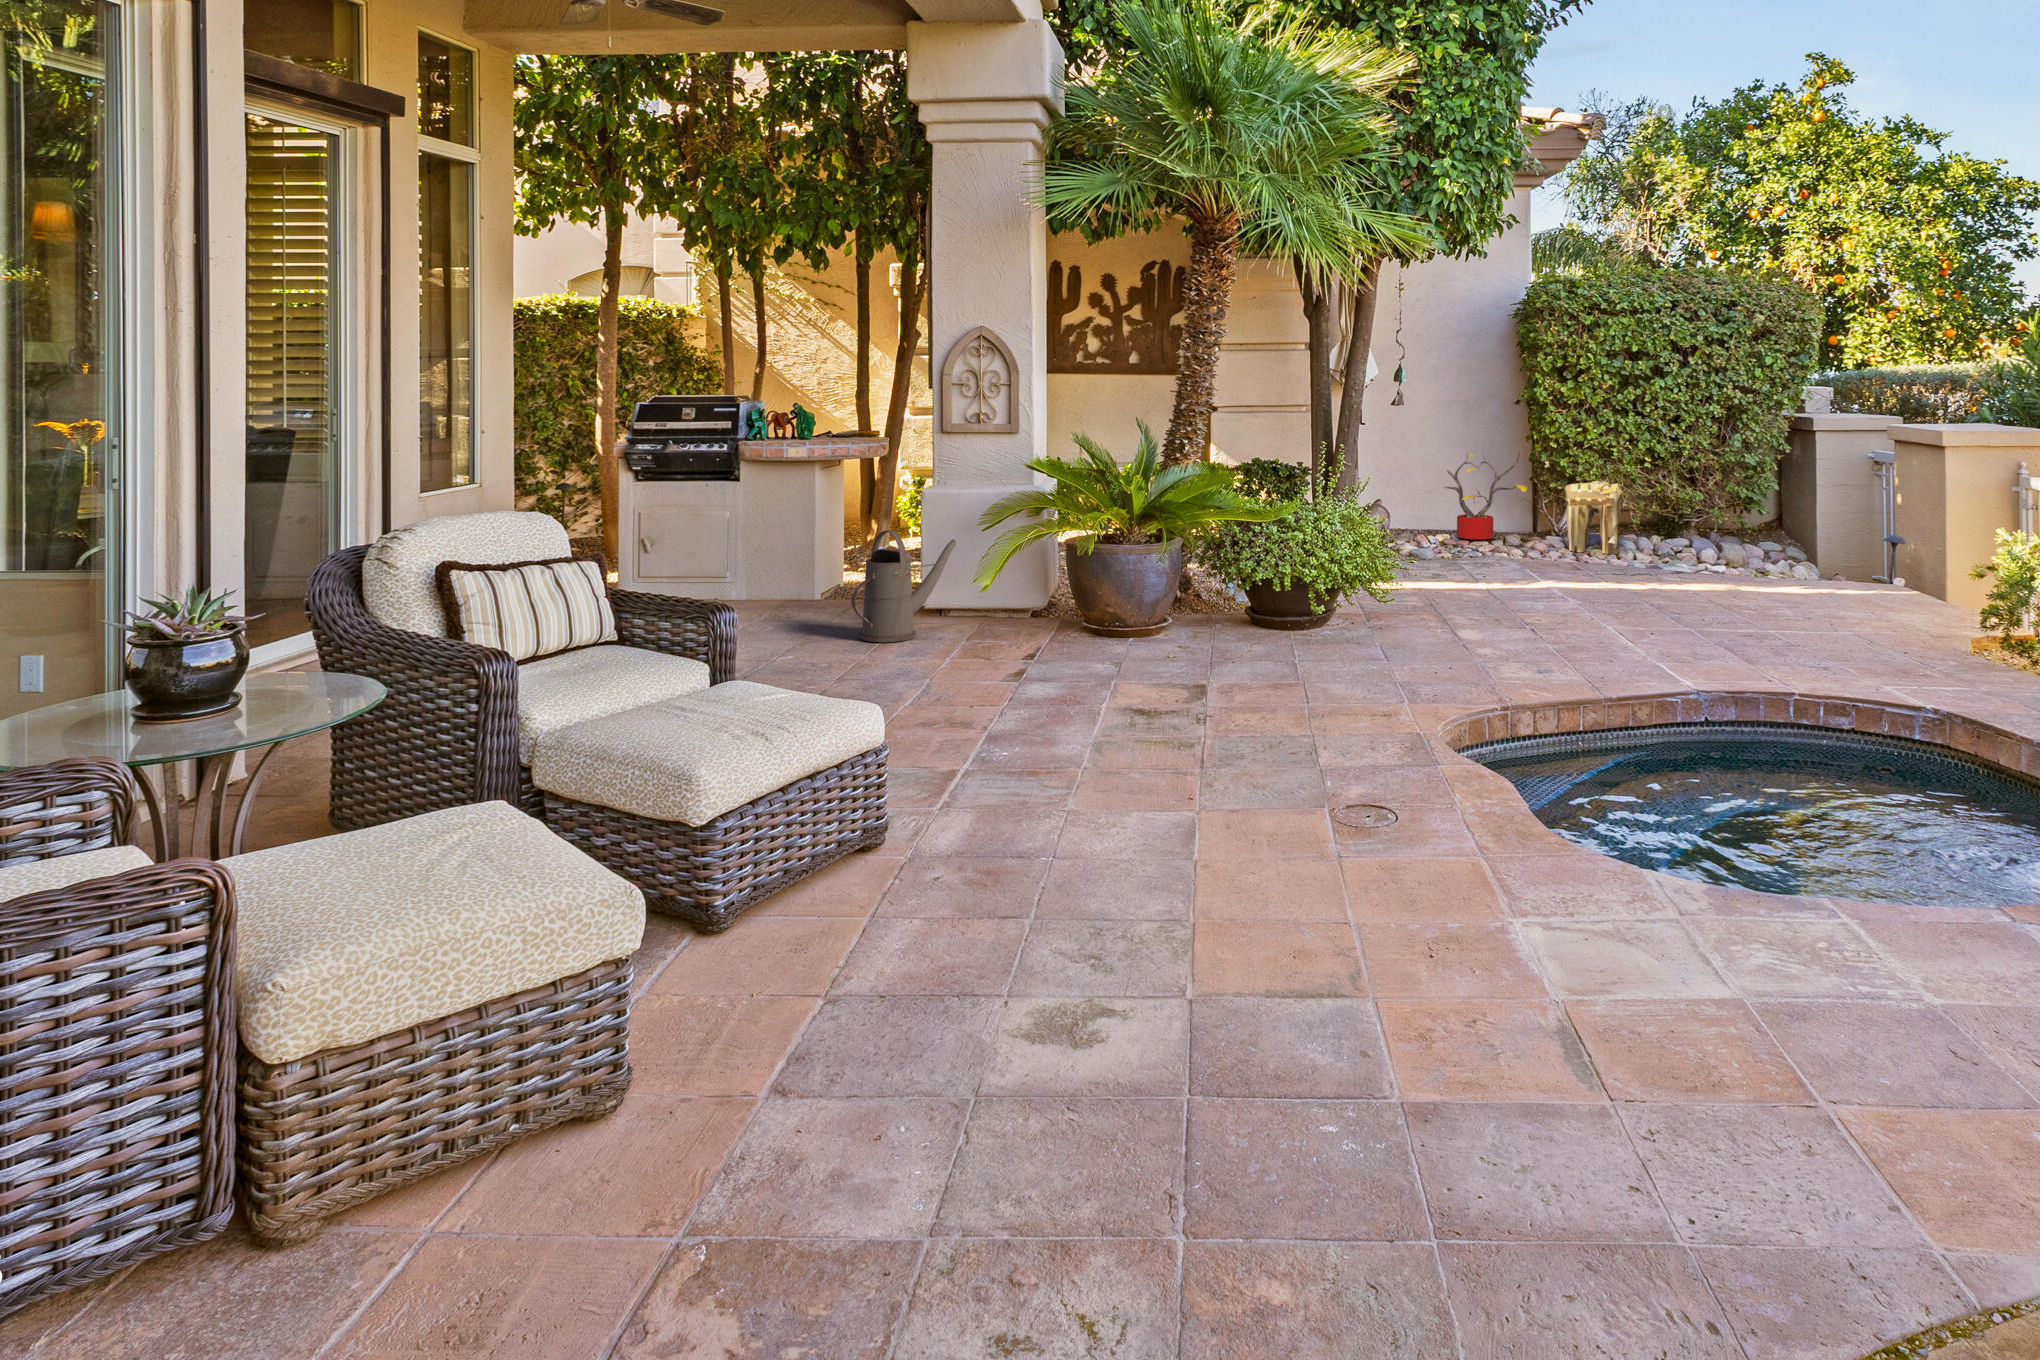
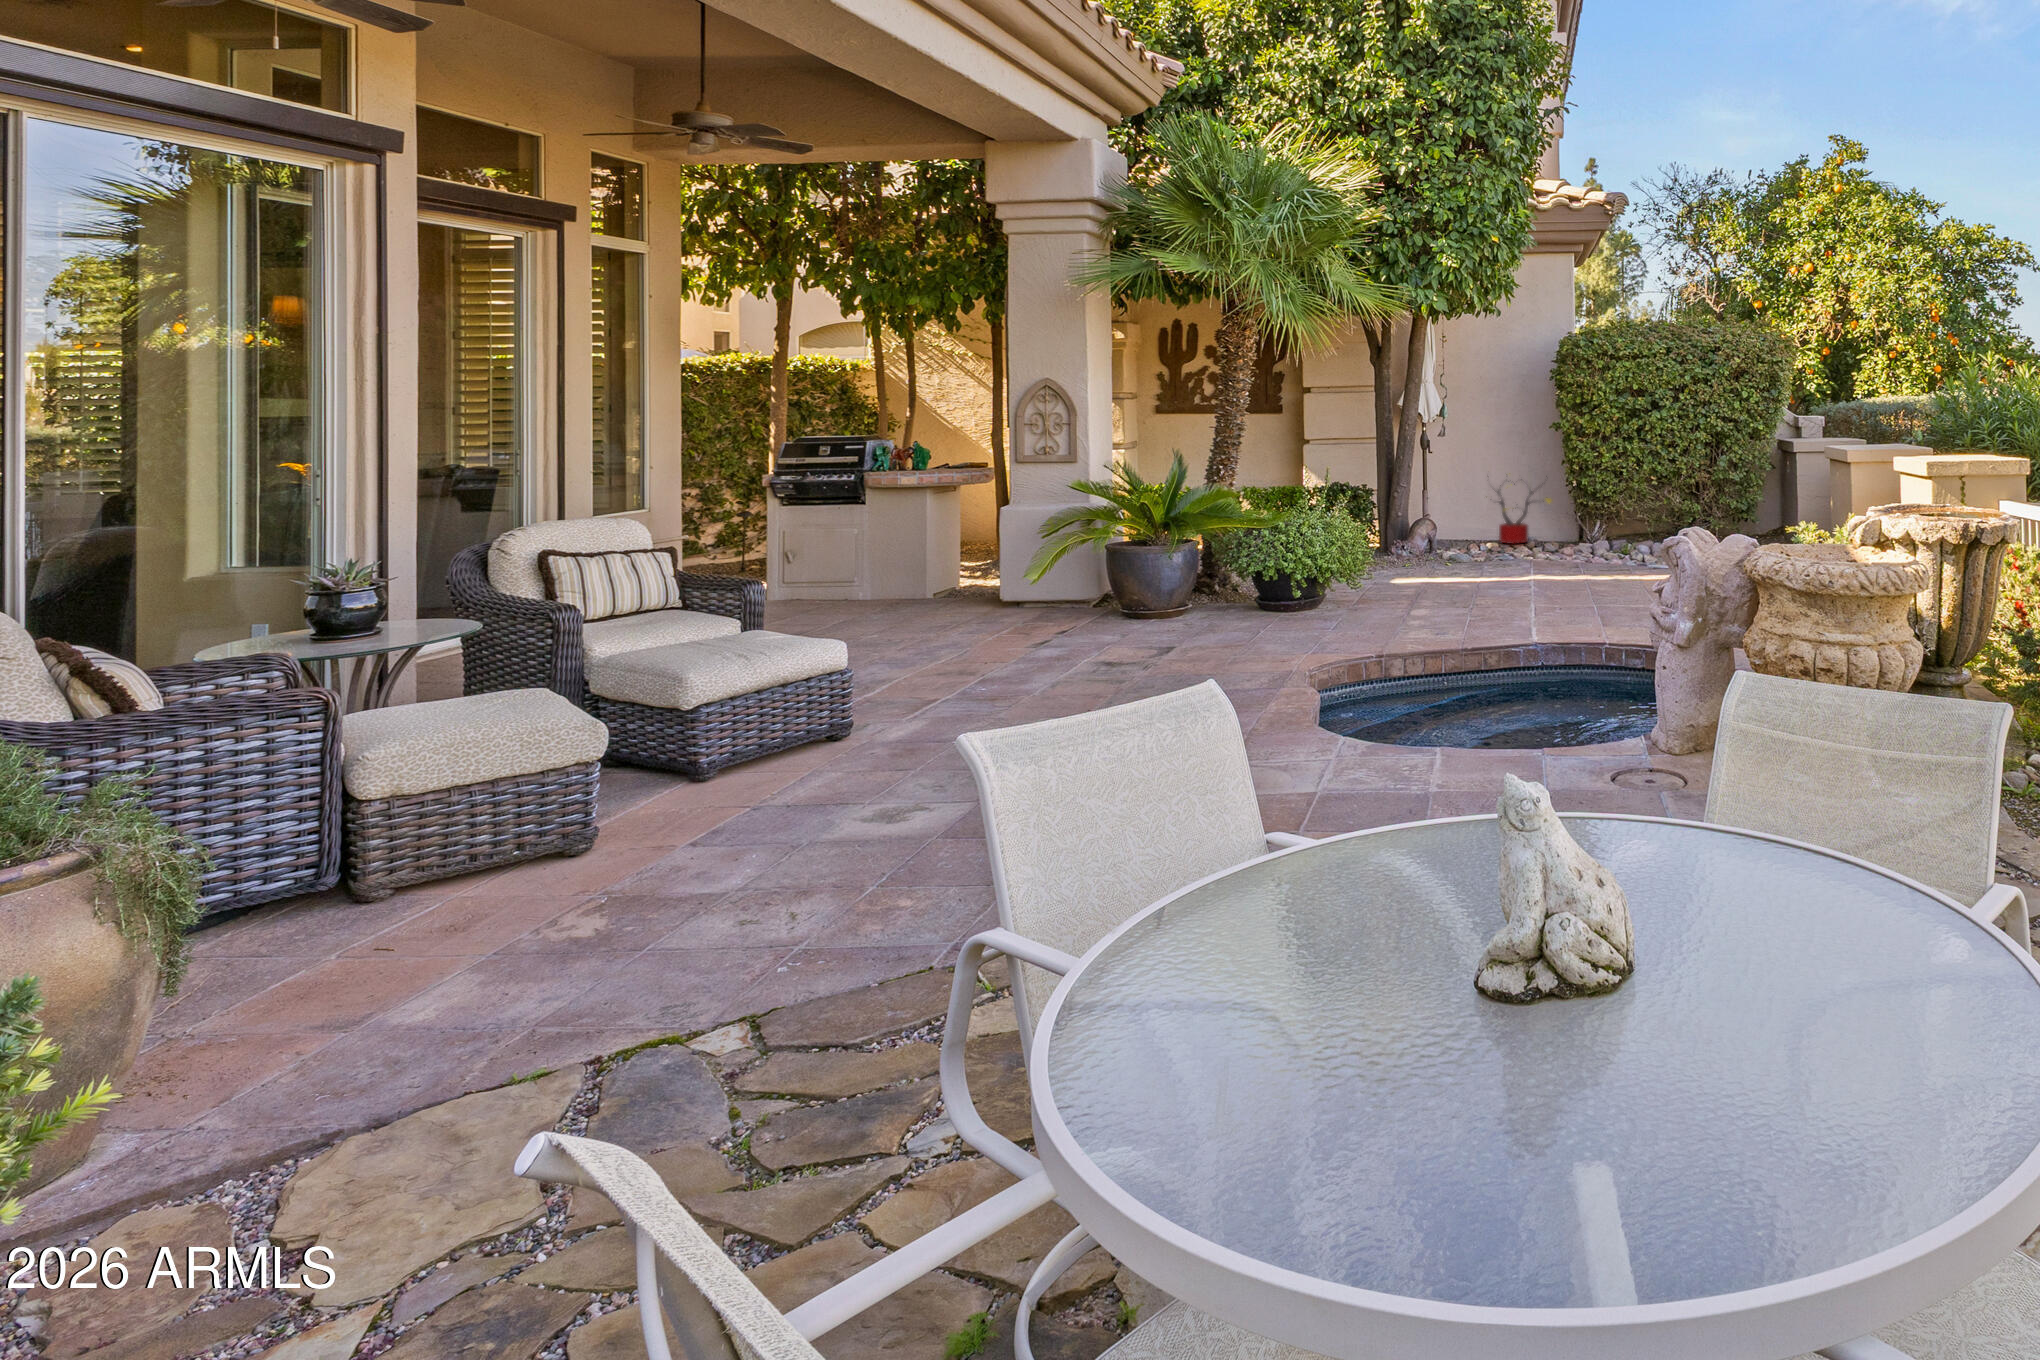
stool: present [1565,481,1623,554] -> none [1573,493,1624,552]
watering can: present [851,530,956,642] -> none [934,536,1028,622]

